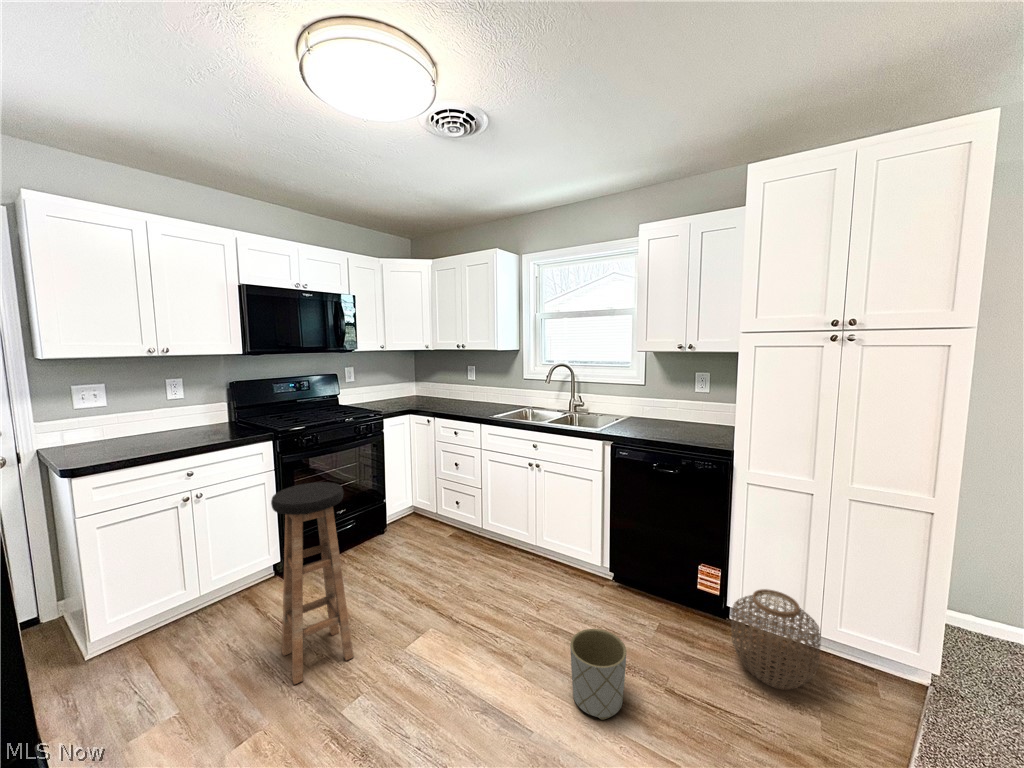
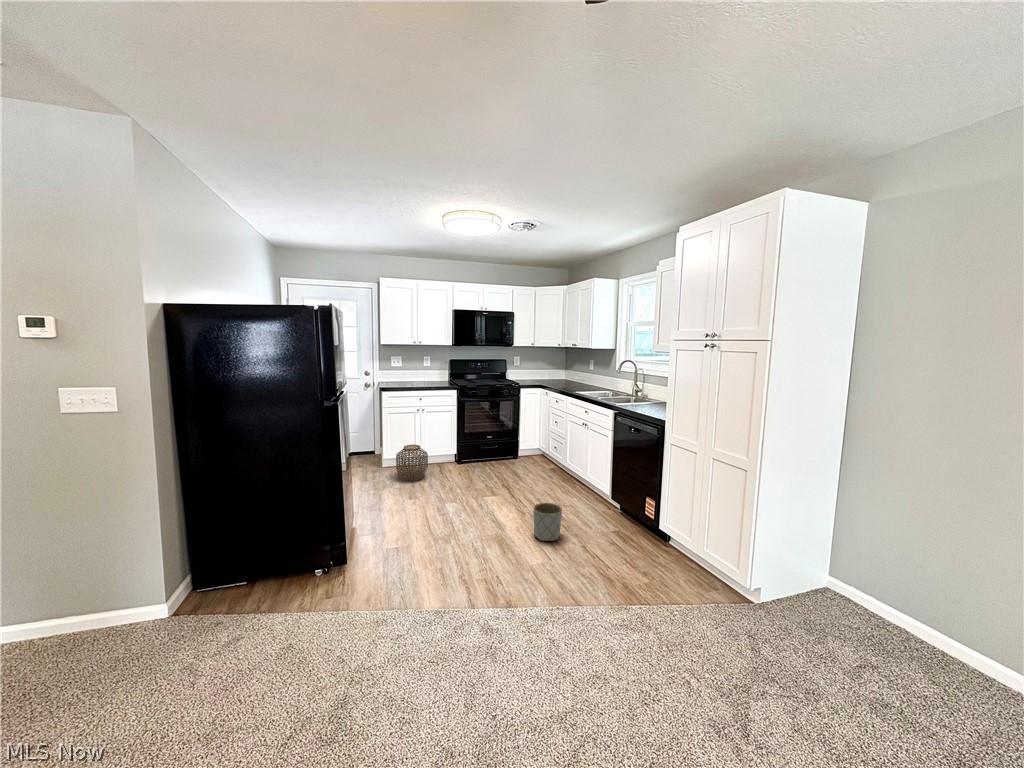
bar stool: present [271,482,353,684] -> none [437,409,467,493]
woven basket: present [731,589,821,690] -> present [396,445,428,481]

